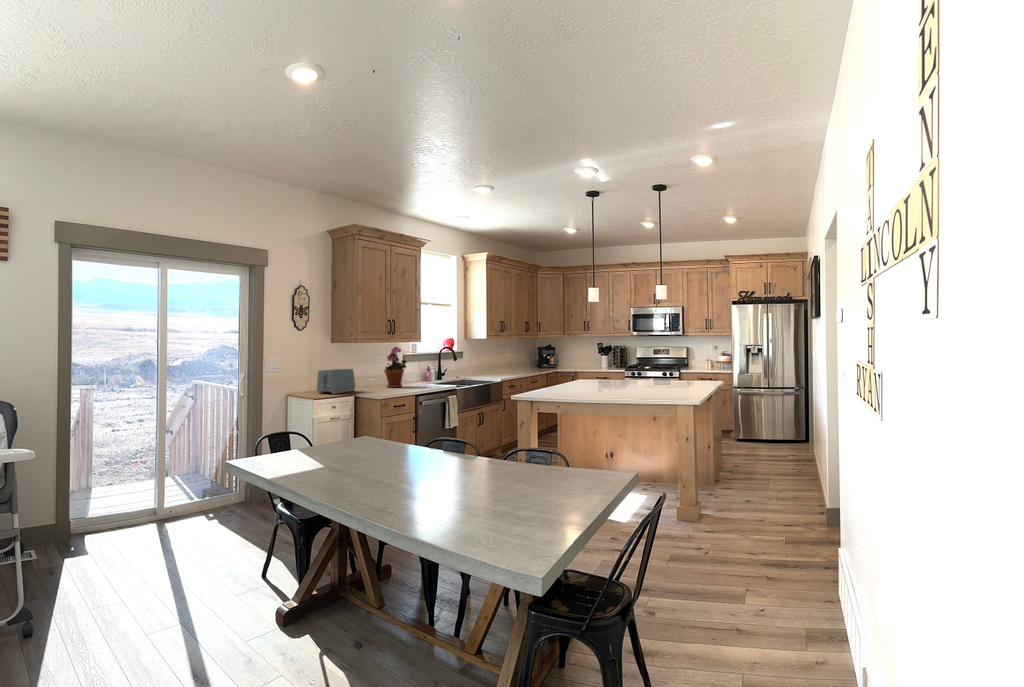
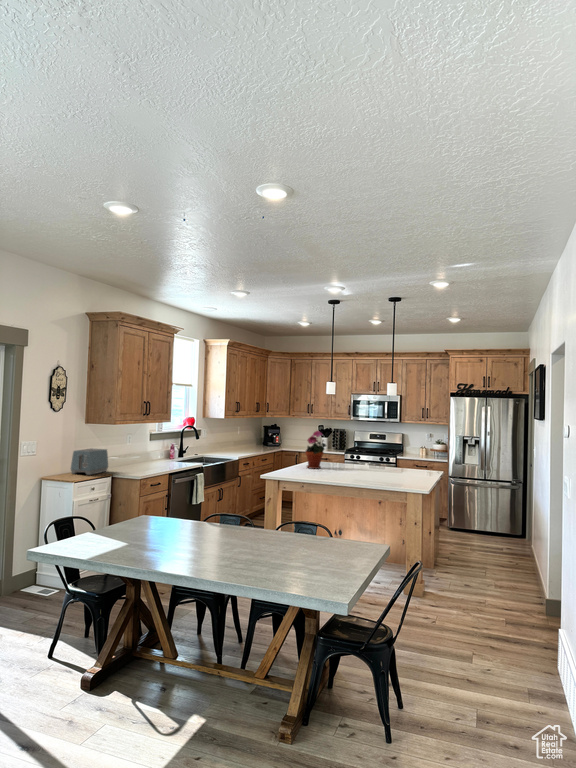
potted plant: present [384,347,407,388] -> present [306,431,326,469]

